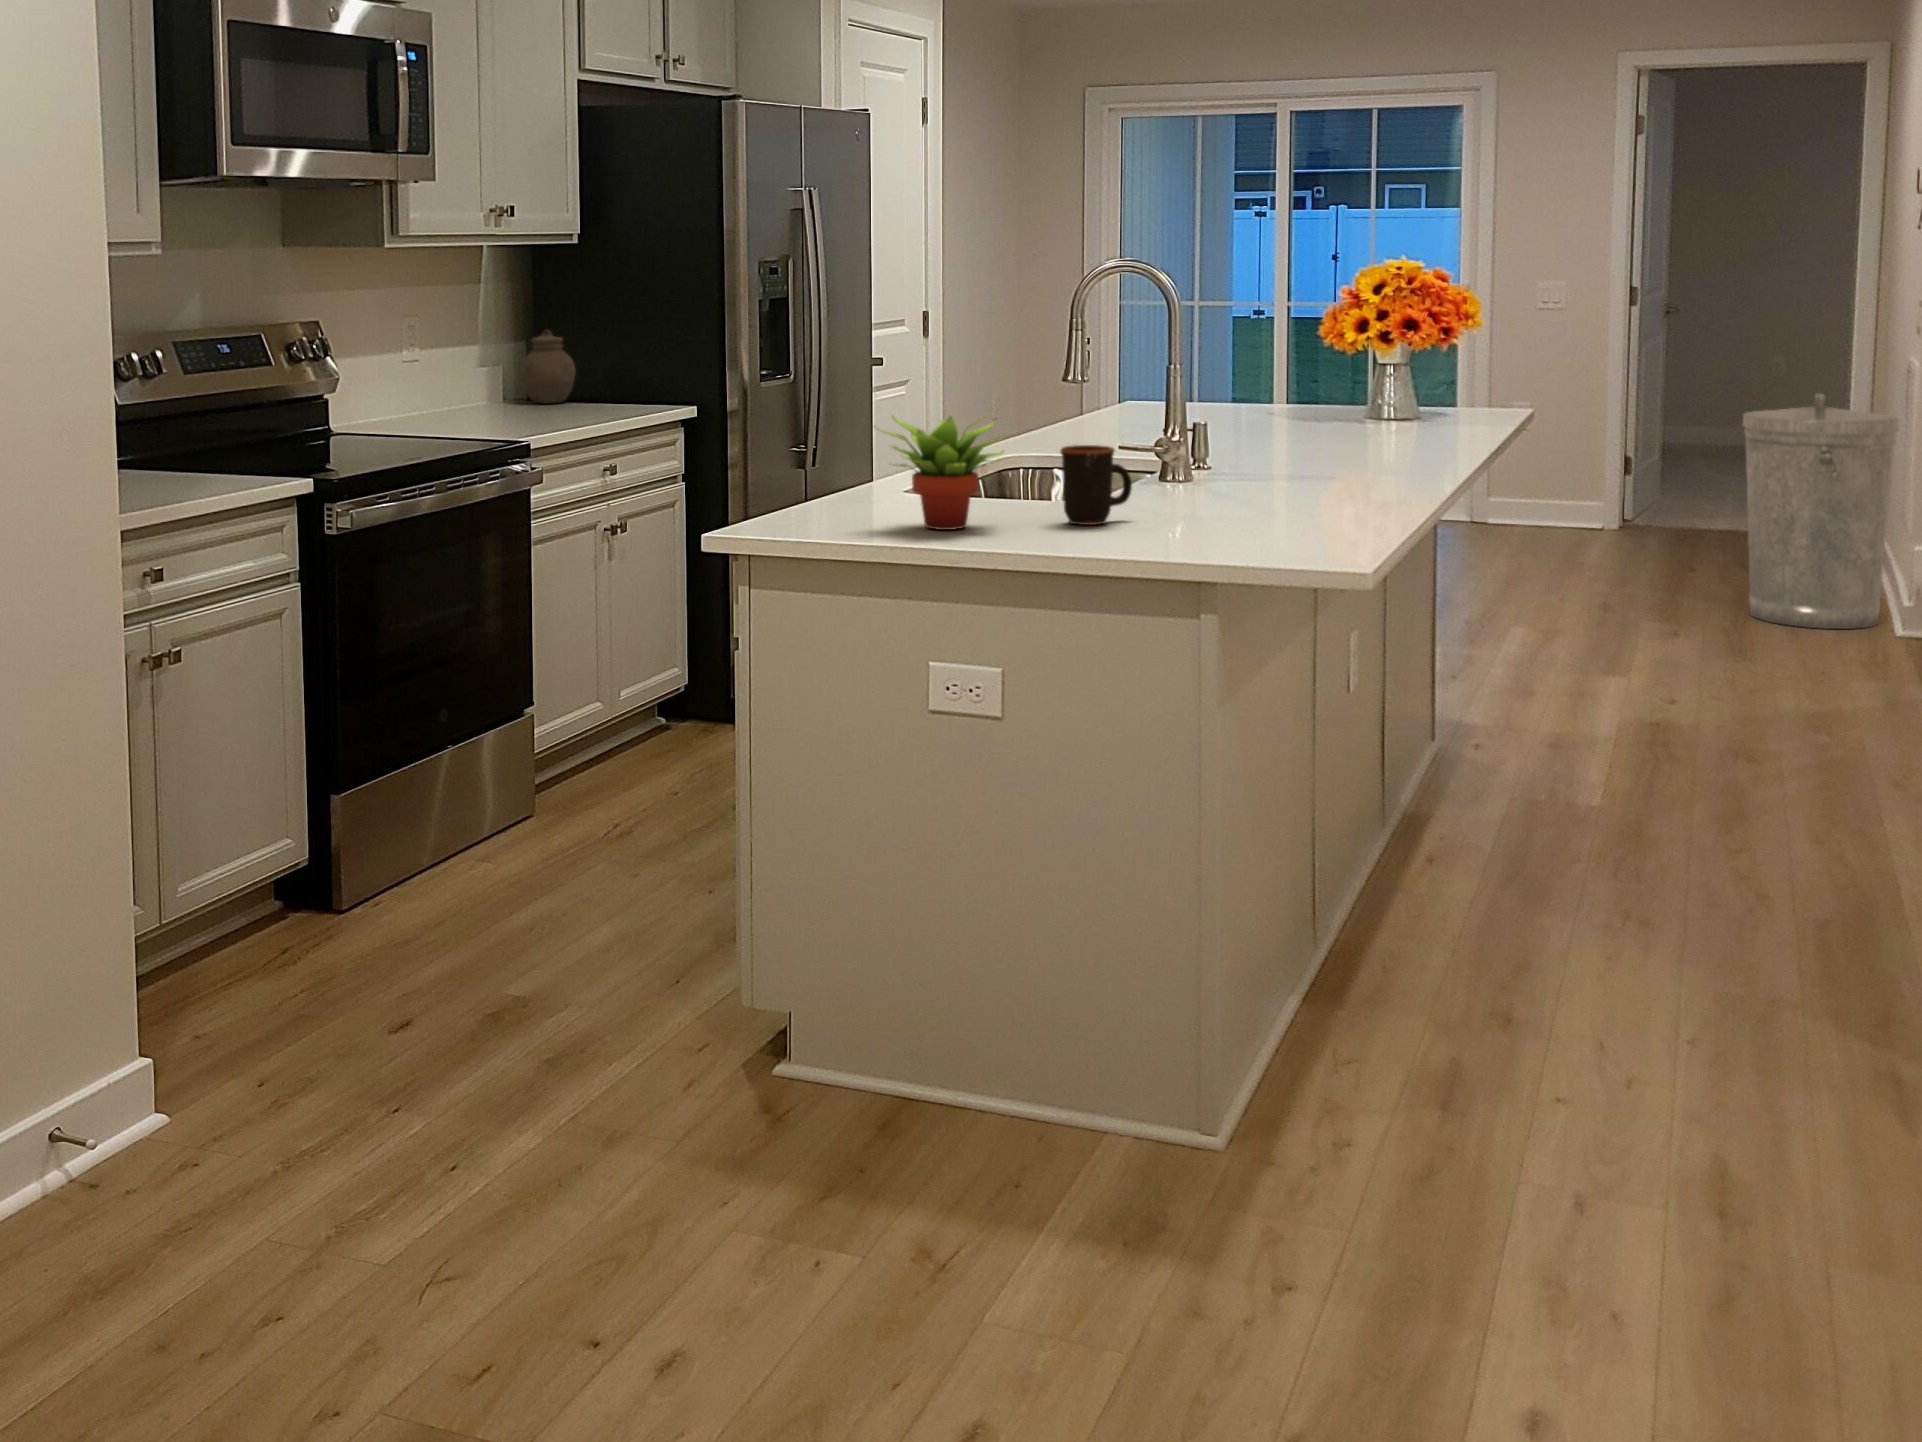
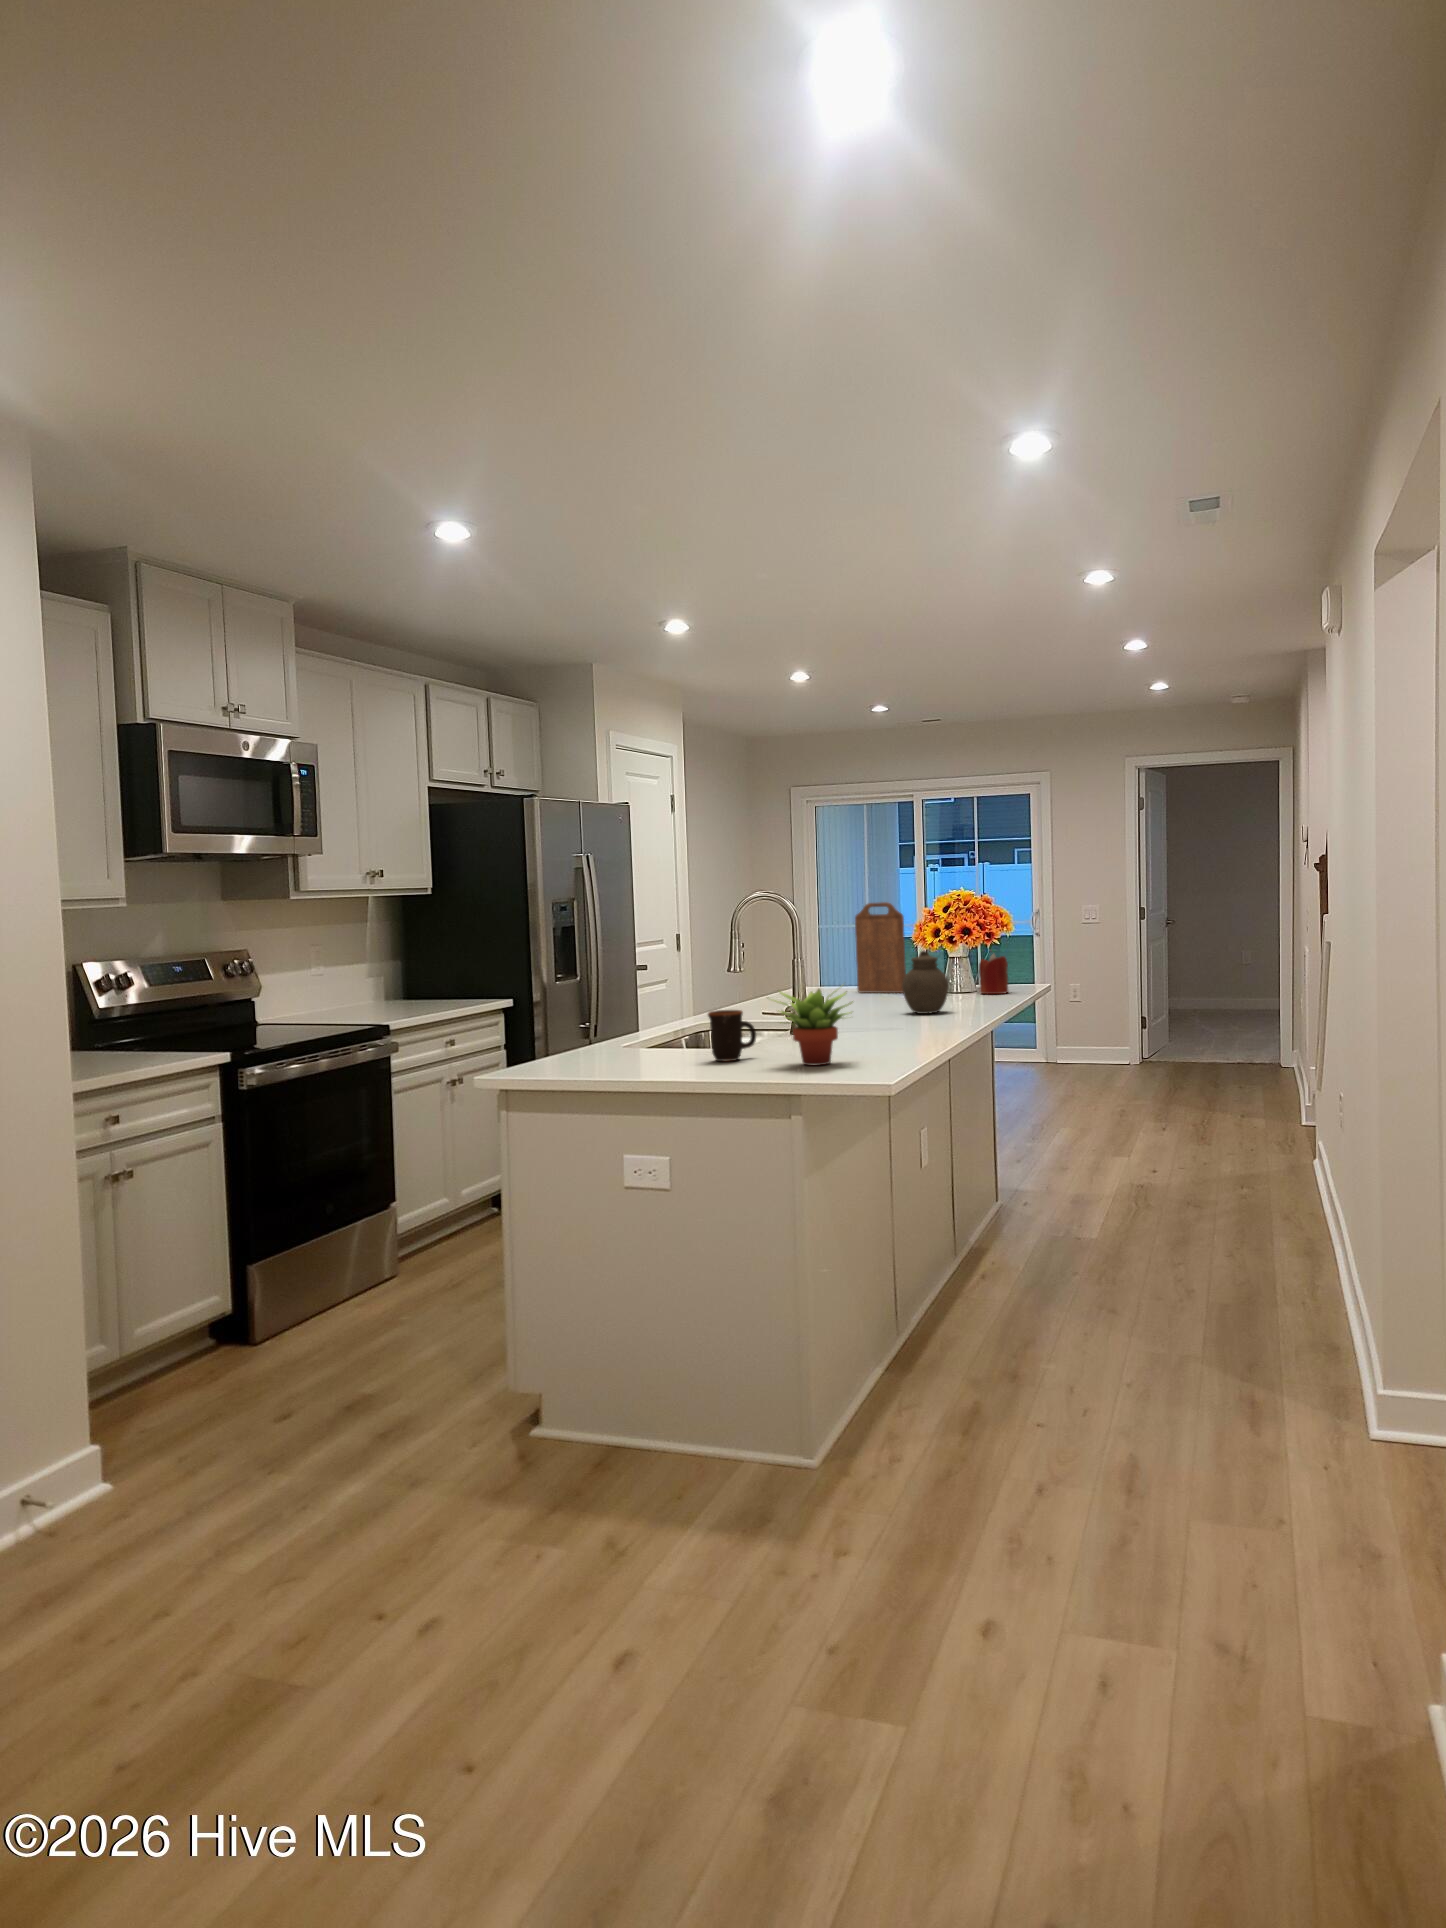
cutting board: none [1227,276,1307,418] -> present [855,902,906,993]
jar: present [520,330,575,403] -> present [902,951,949,1014]
candle: none [1427,361,1475,426] -> present [979,954,1009,994]
trash can: present [1742,394,1899,629] -> none [1199,969,1294,1118]
succulent plant: present [877,415,1003,530] -> present [775,986,853,1065]

